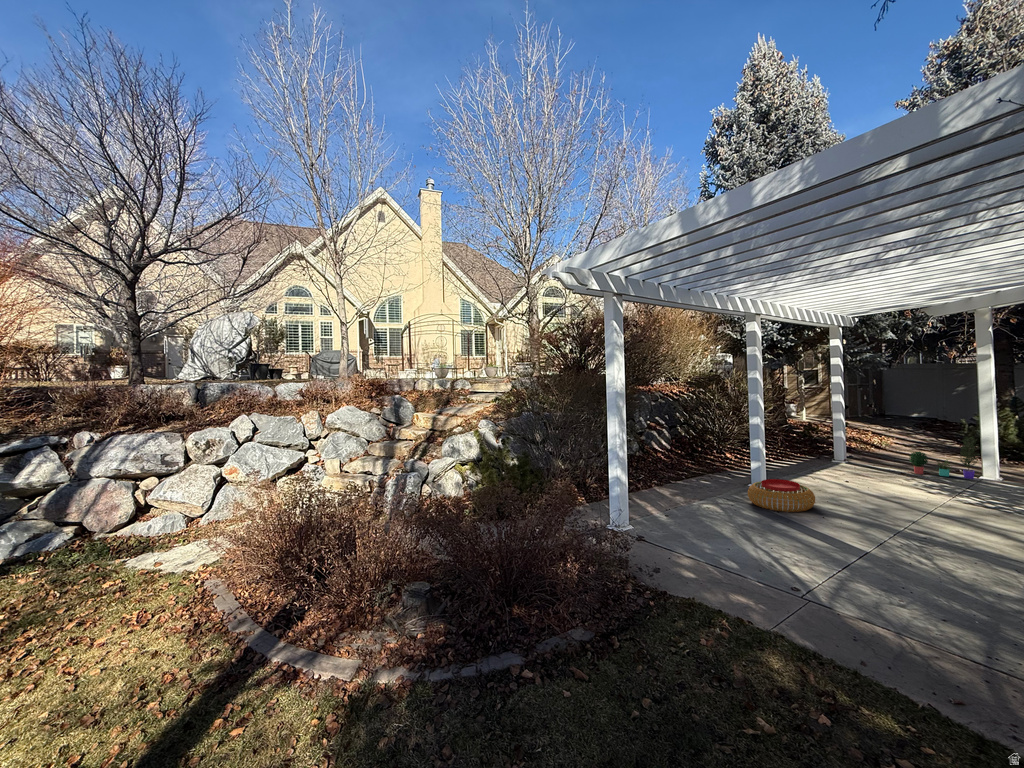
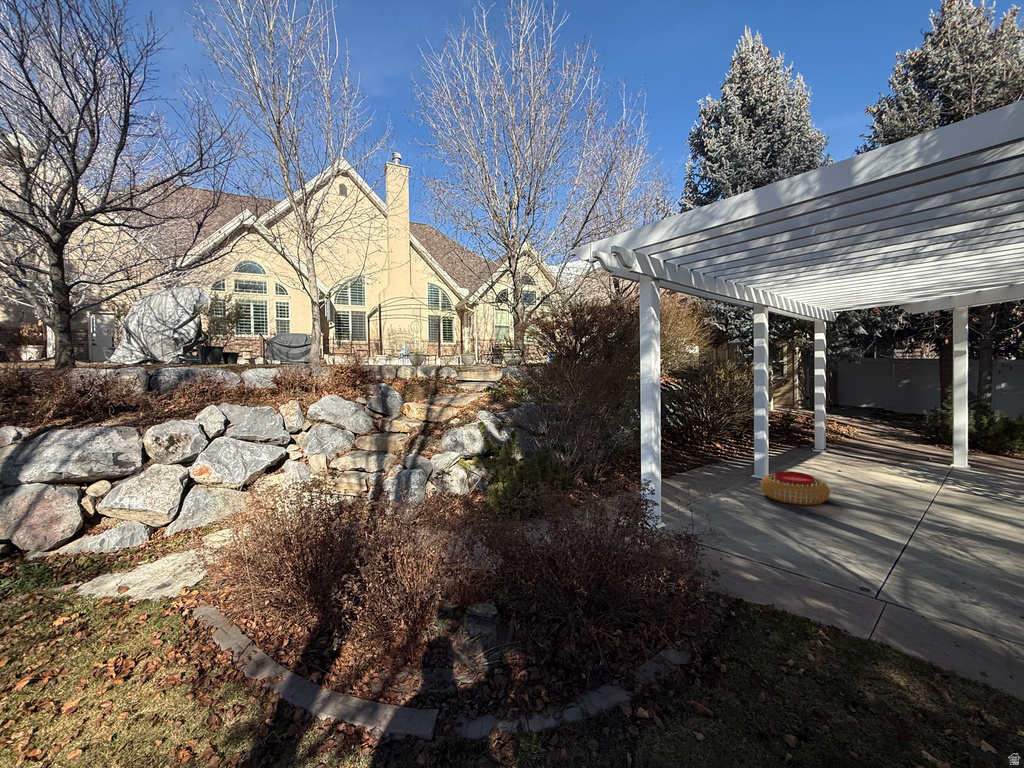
potted plant: present [909,437,979,479] -> none [889,426,957,467]

